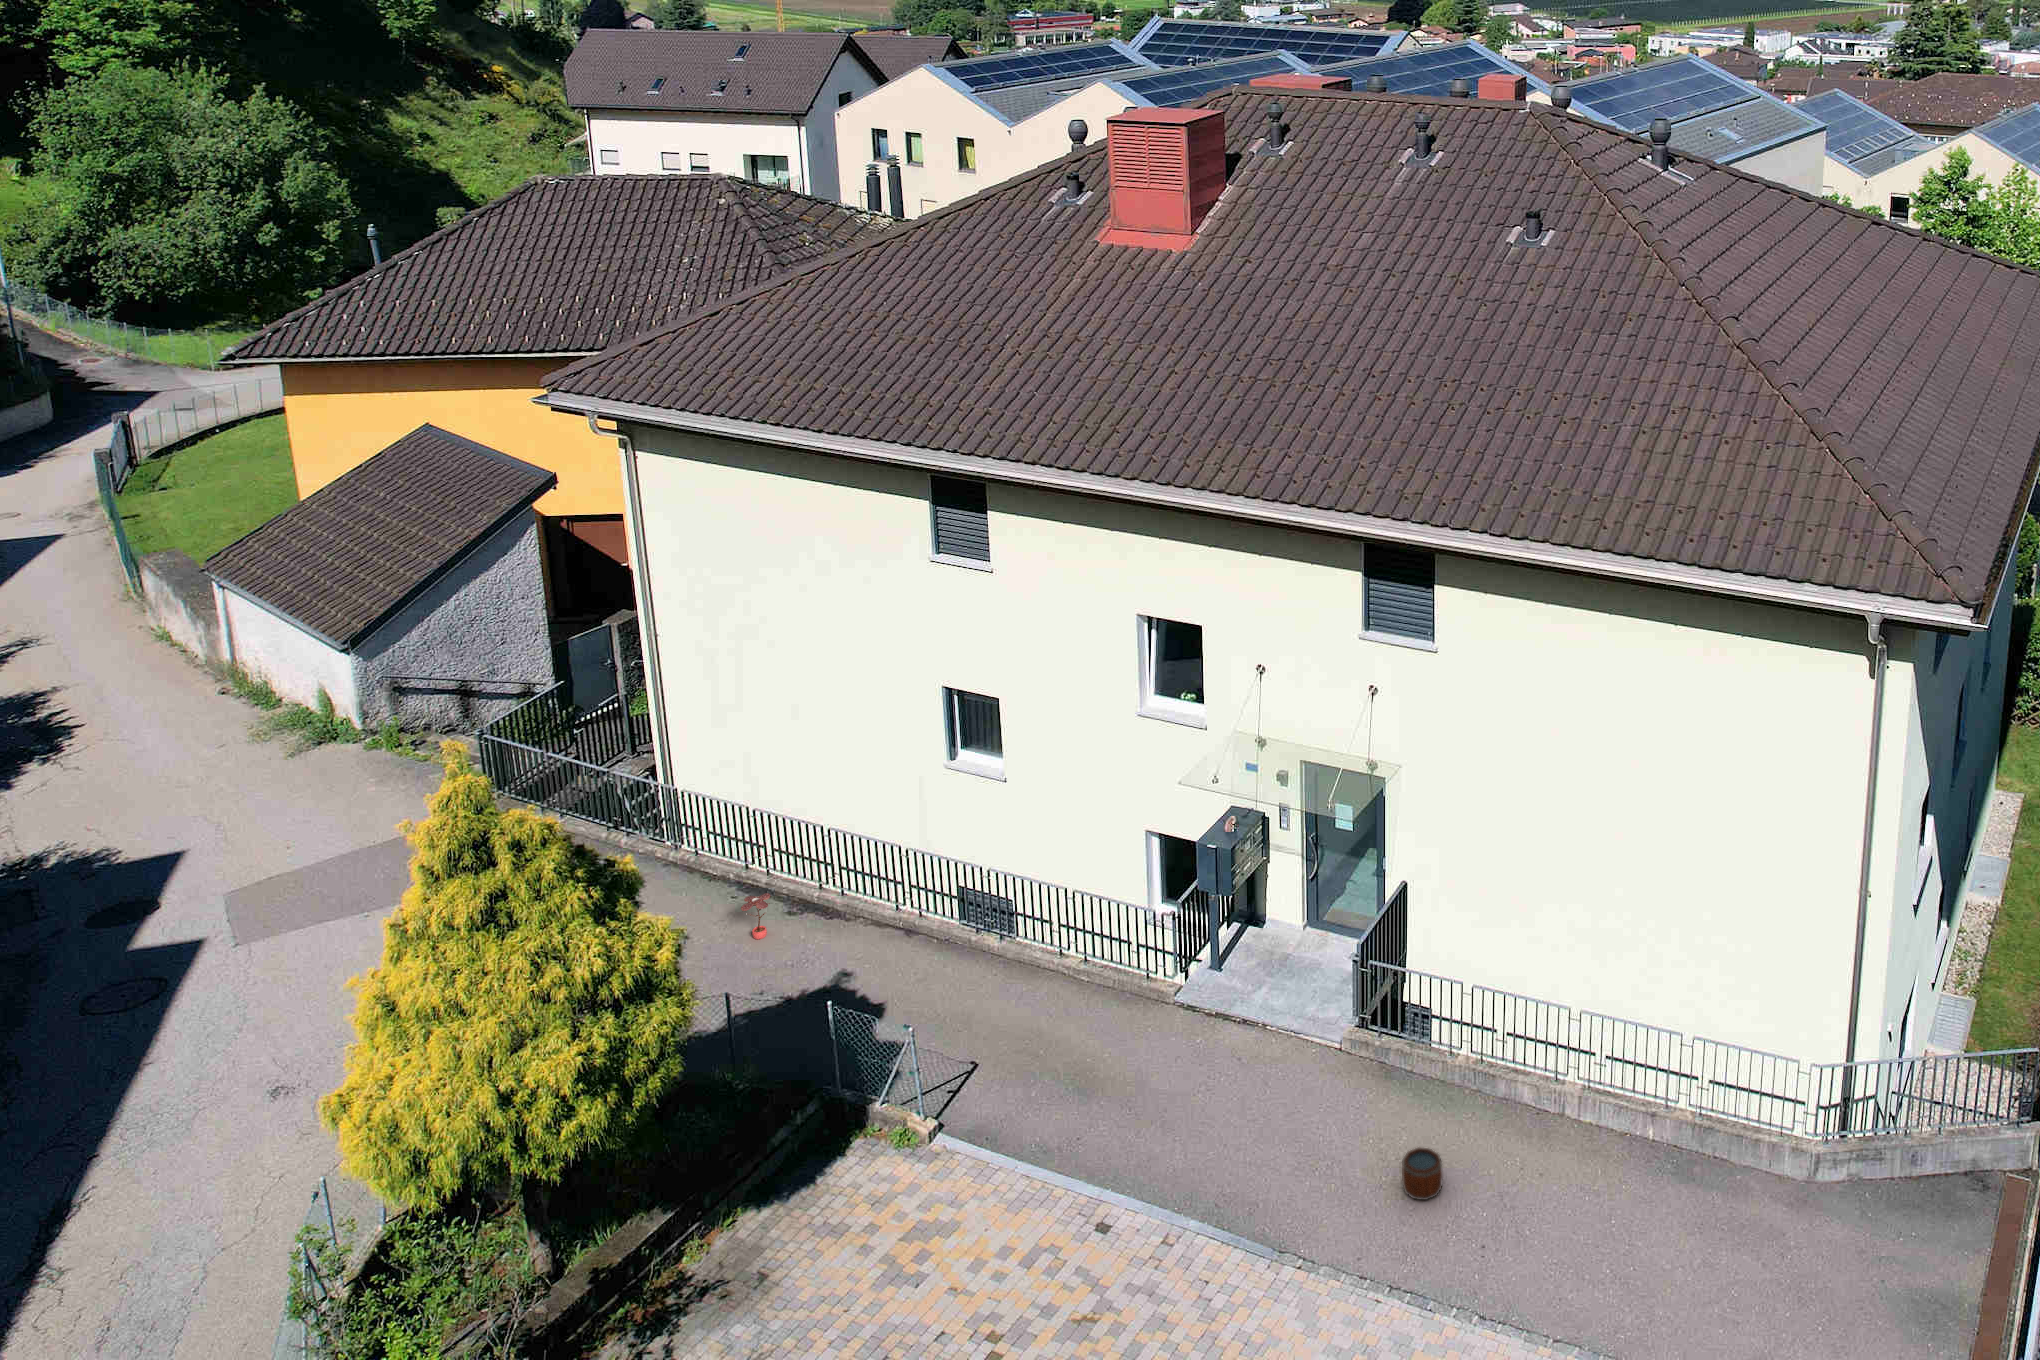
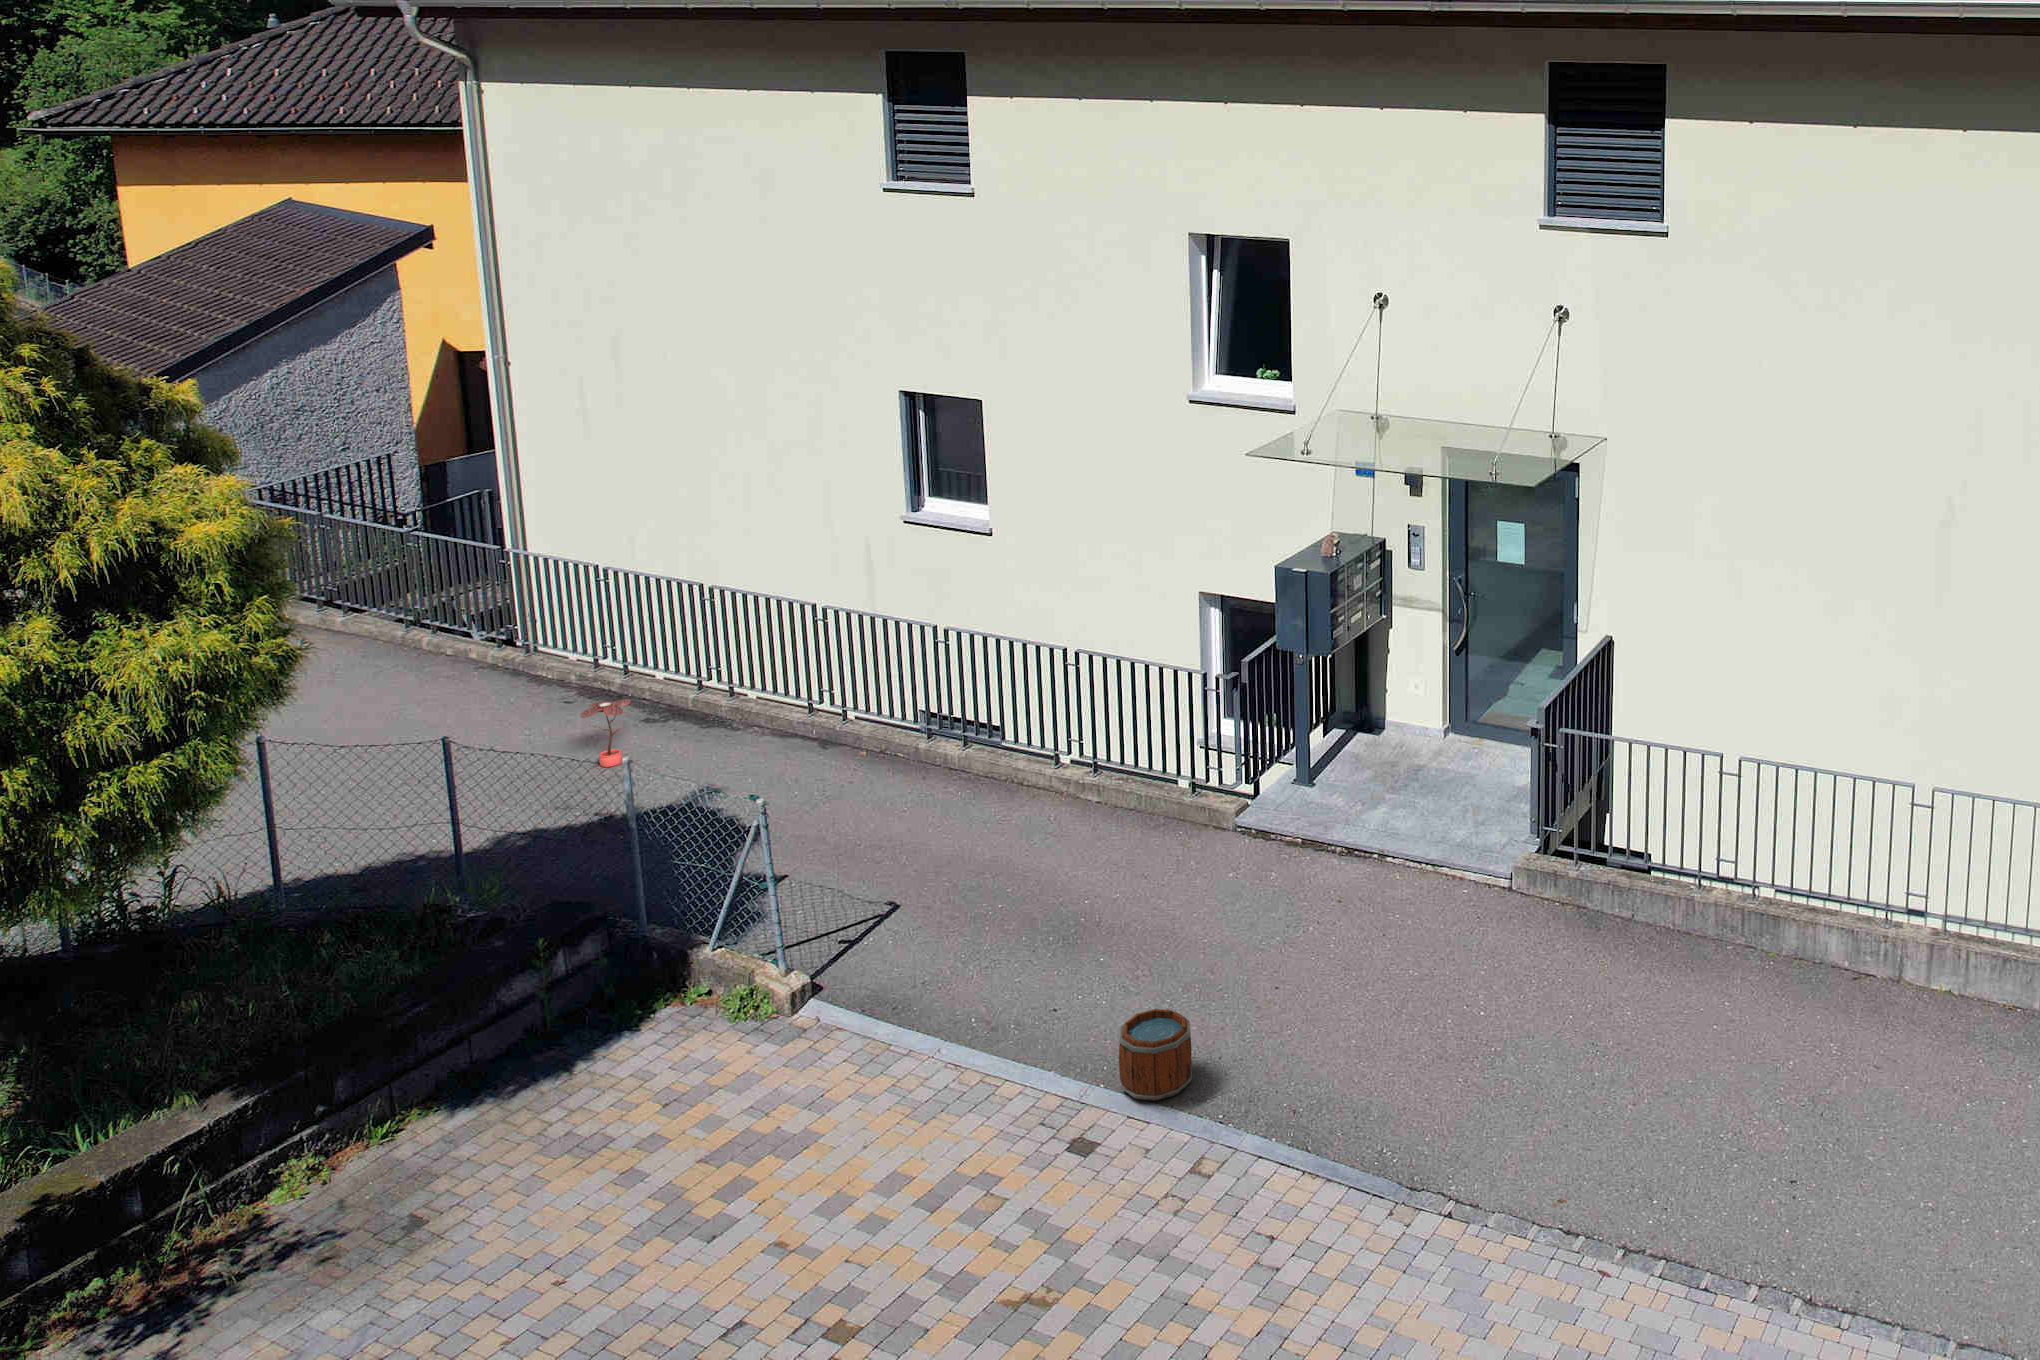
bucket: present [1402,1148,1443,1200] -> present [1119,1009,1192,1101]

